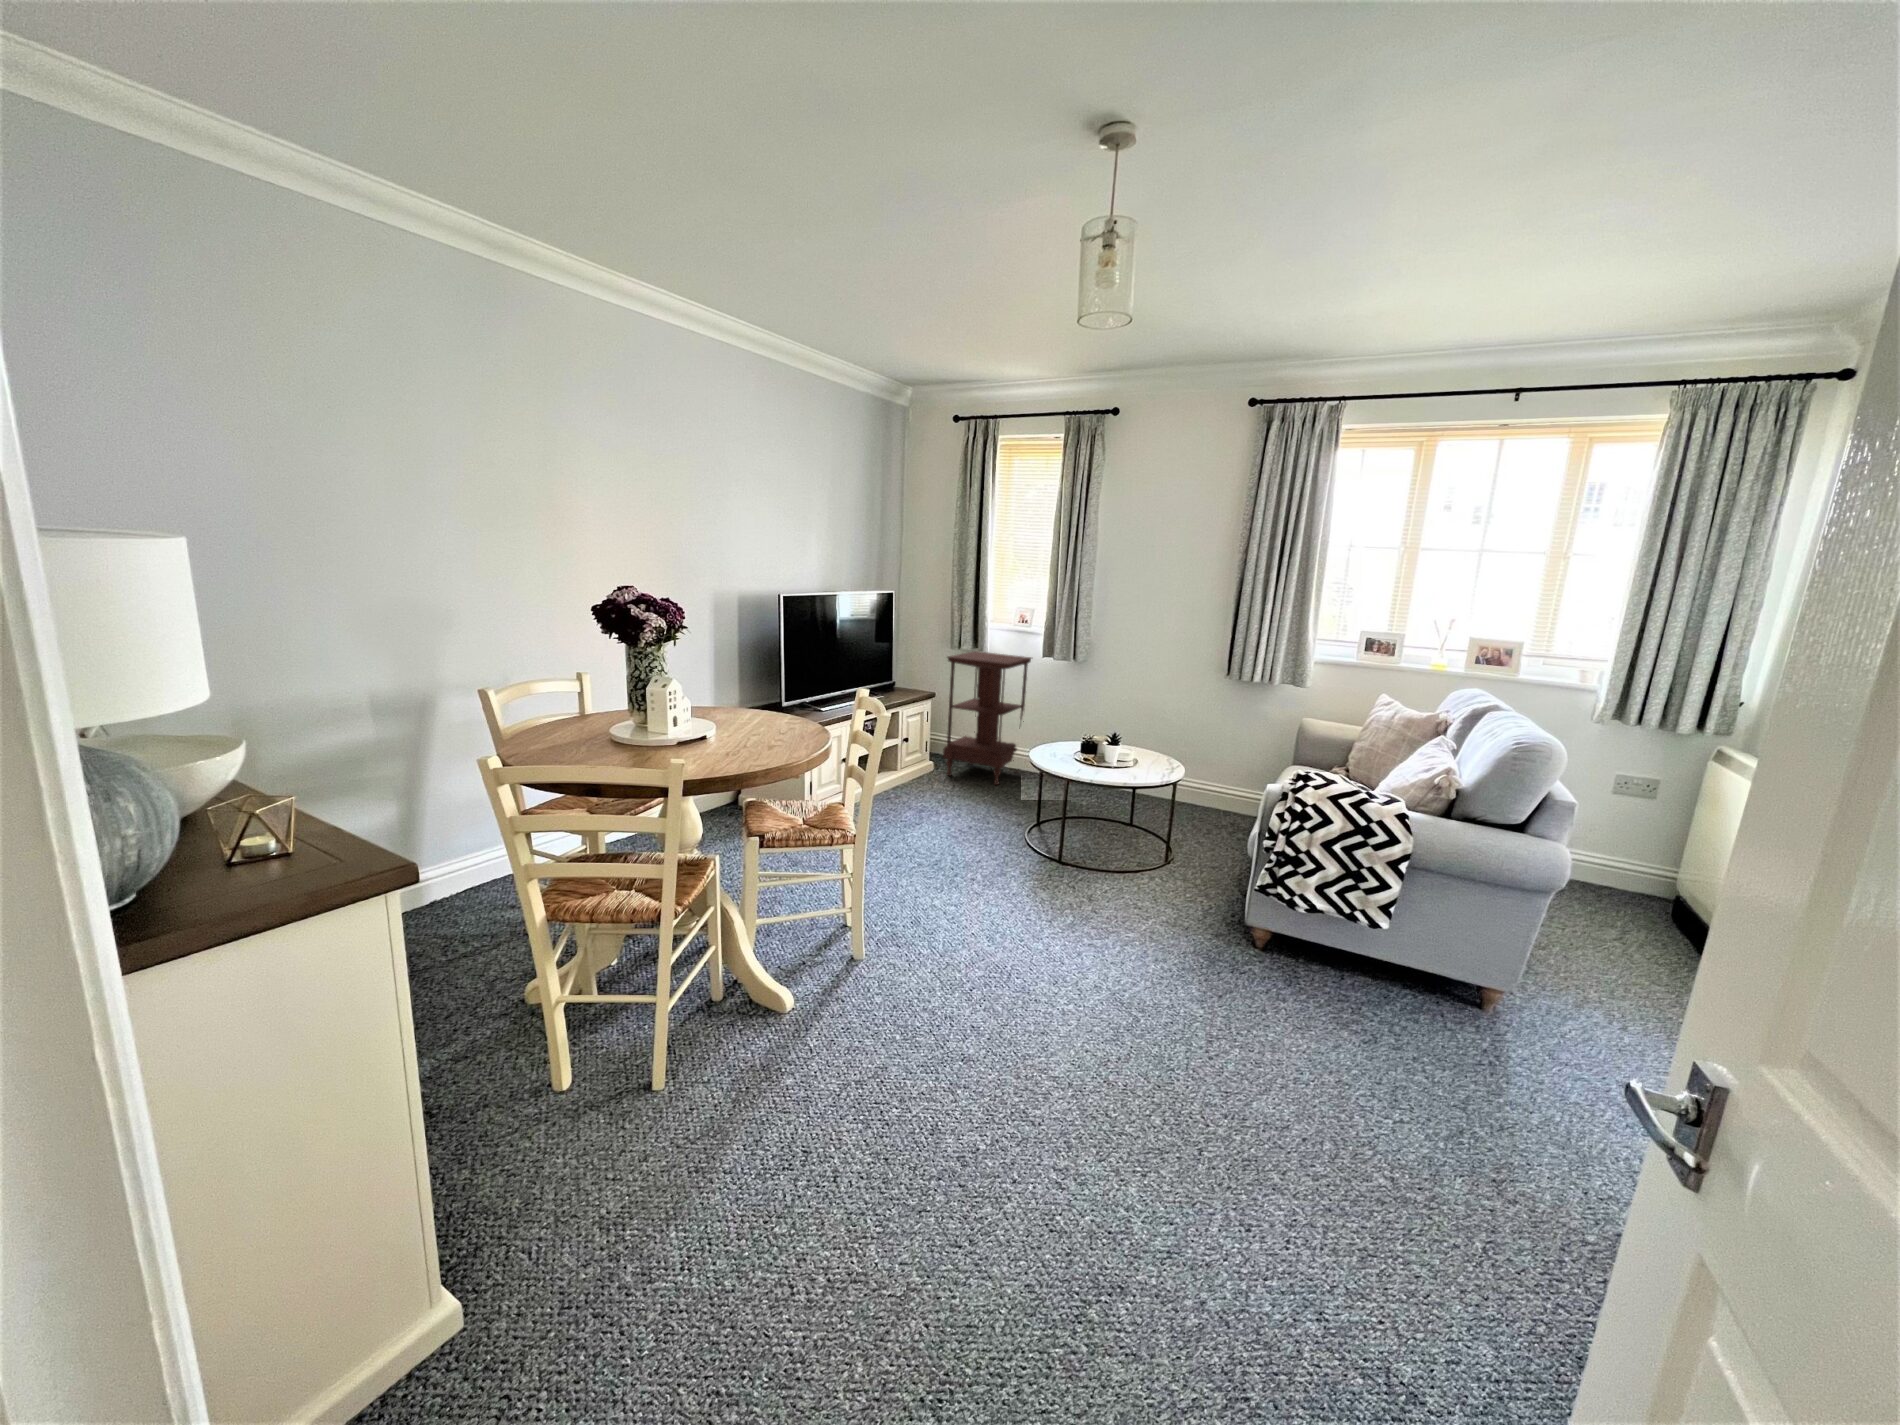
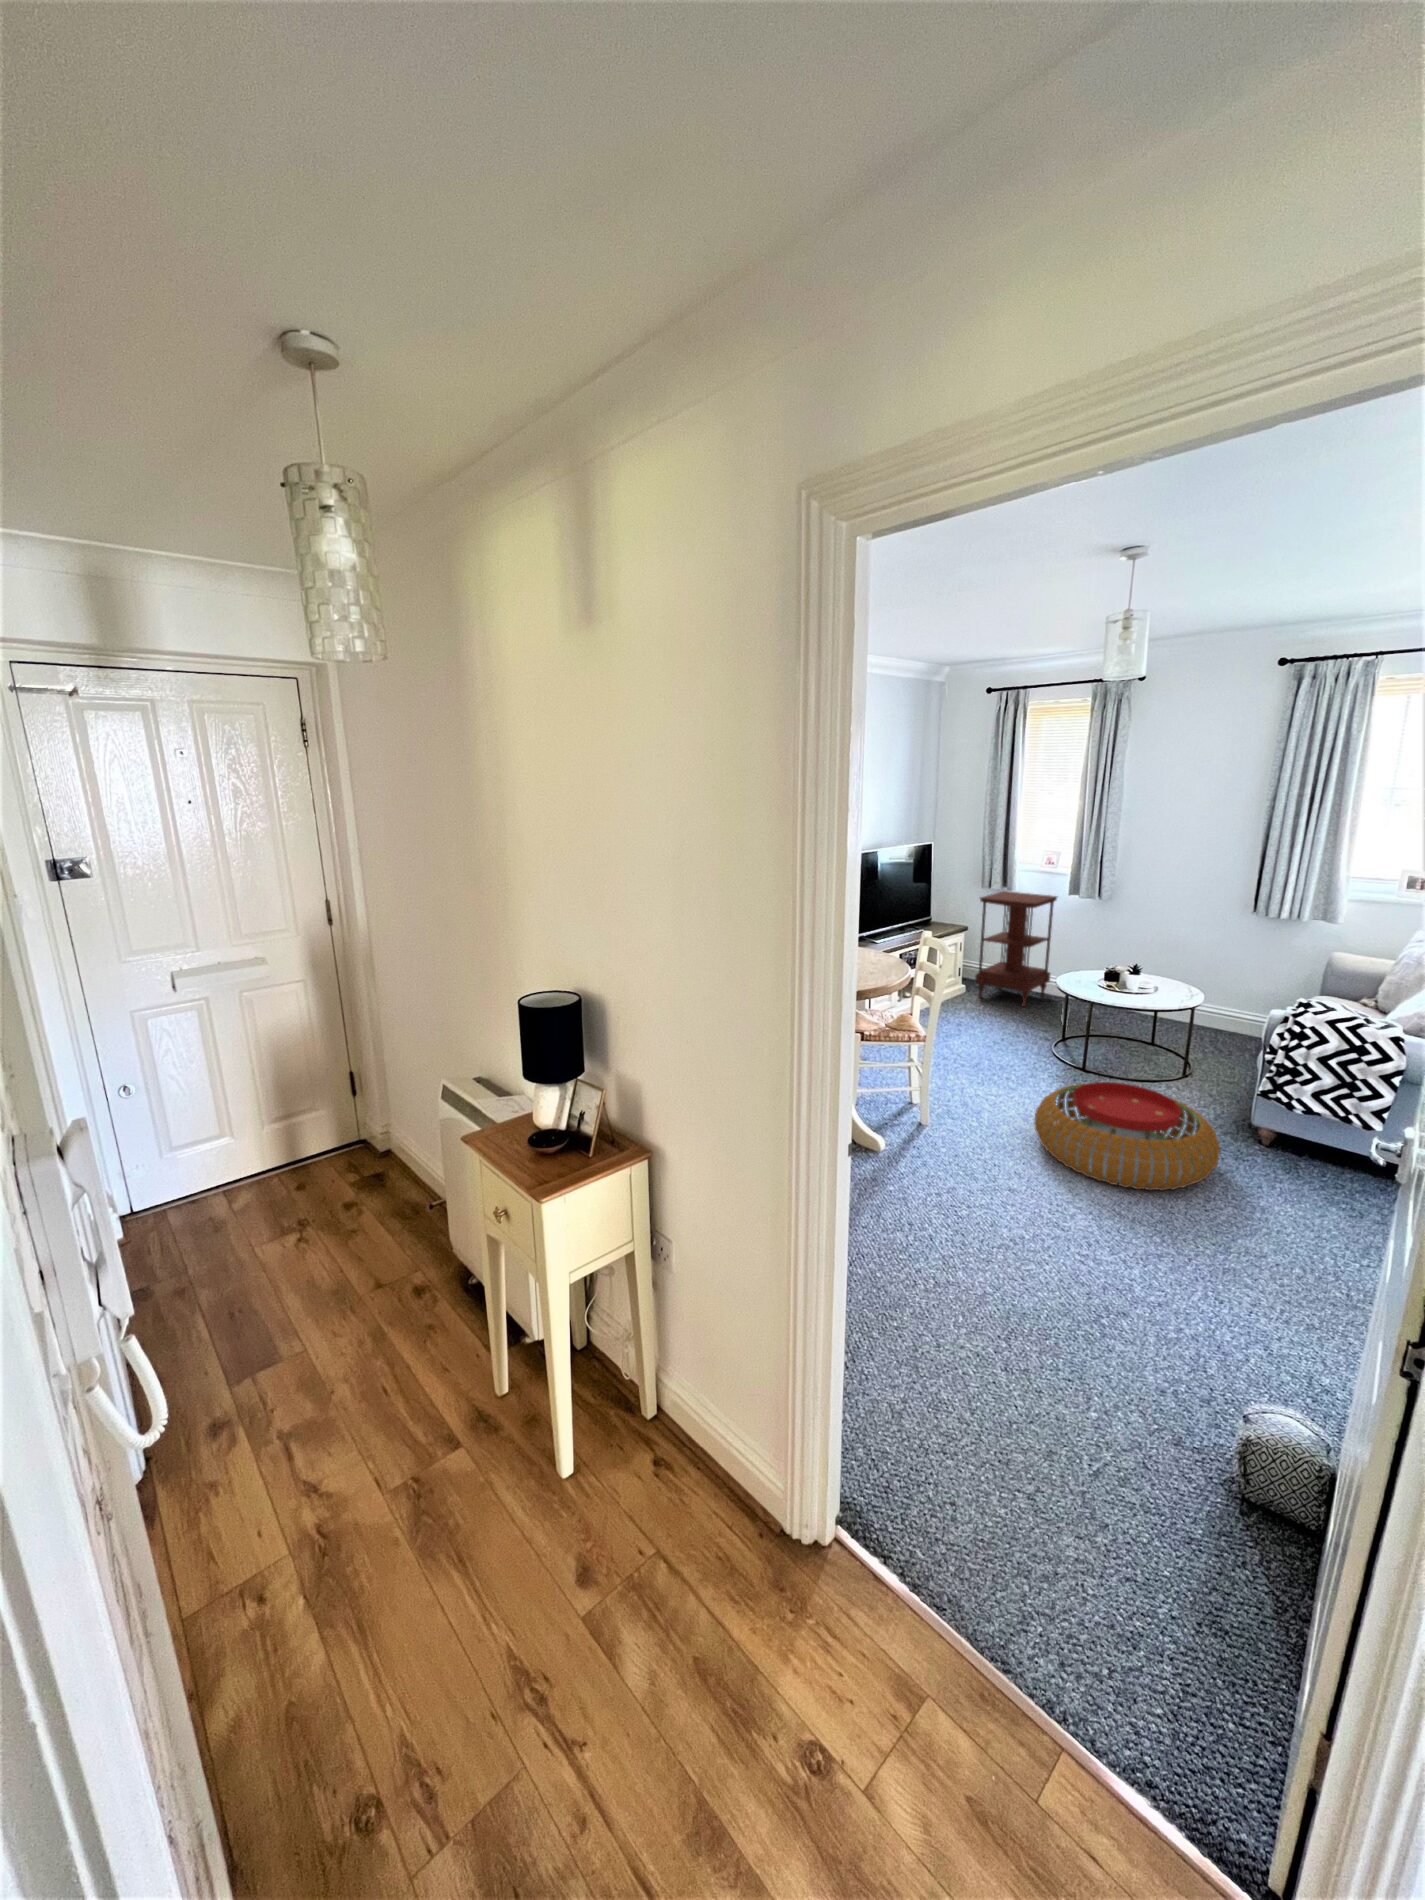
pouf: none [1002,886,1228,1043] -> present [1034,1082,1220,1190]

